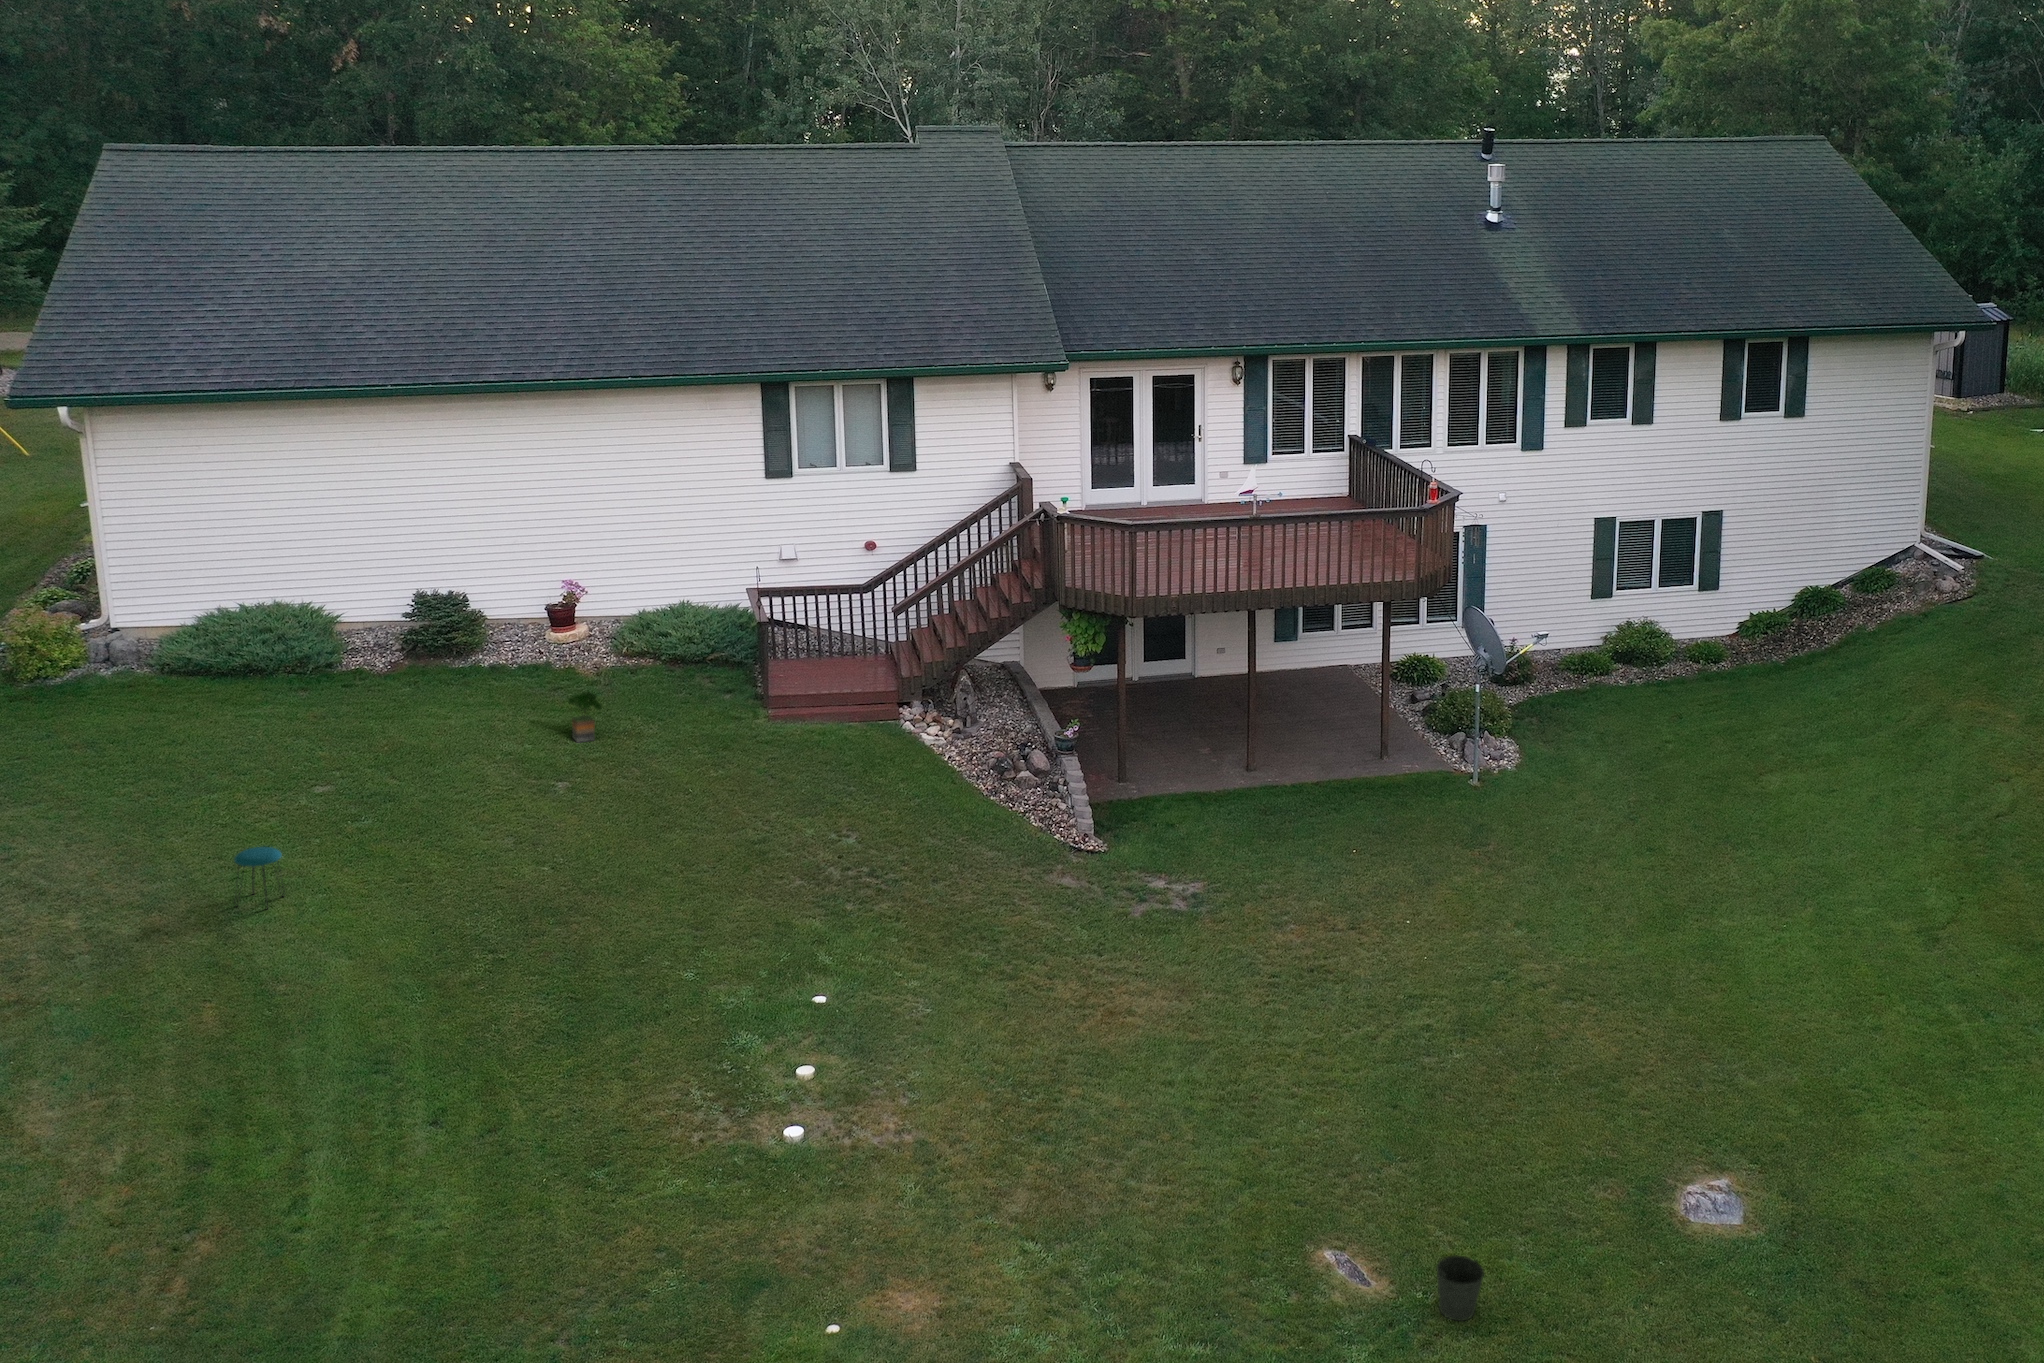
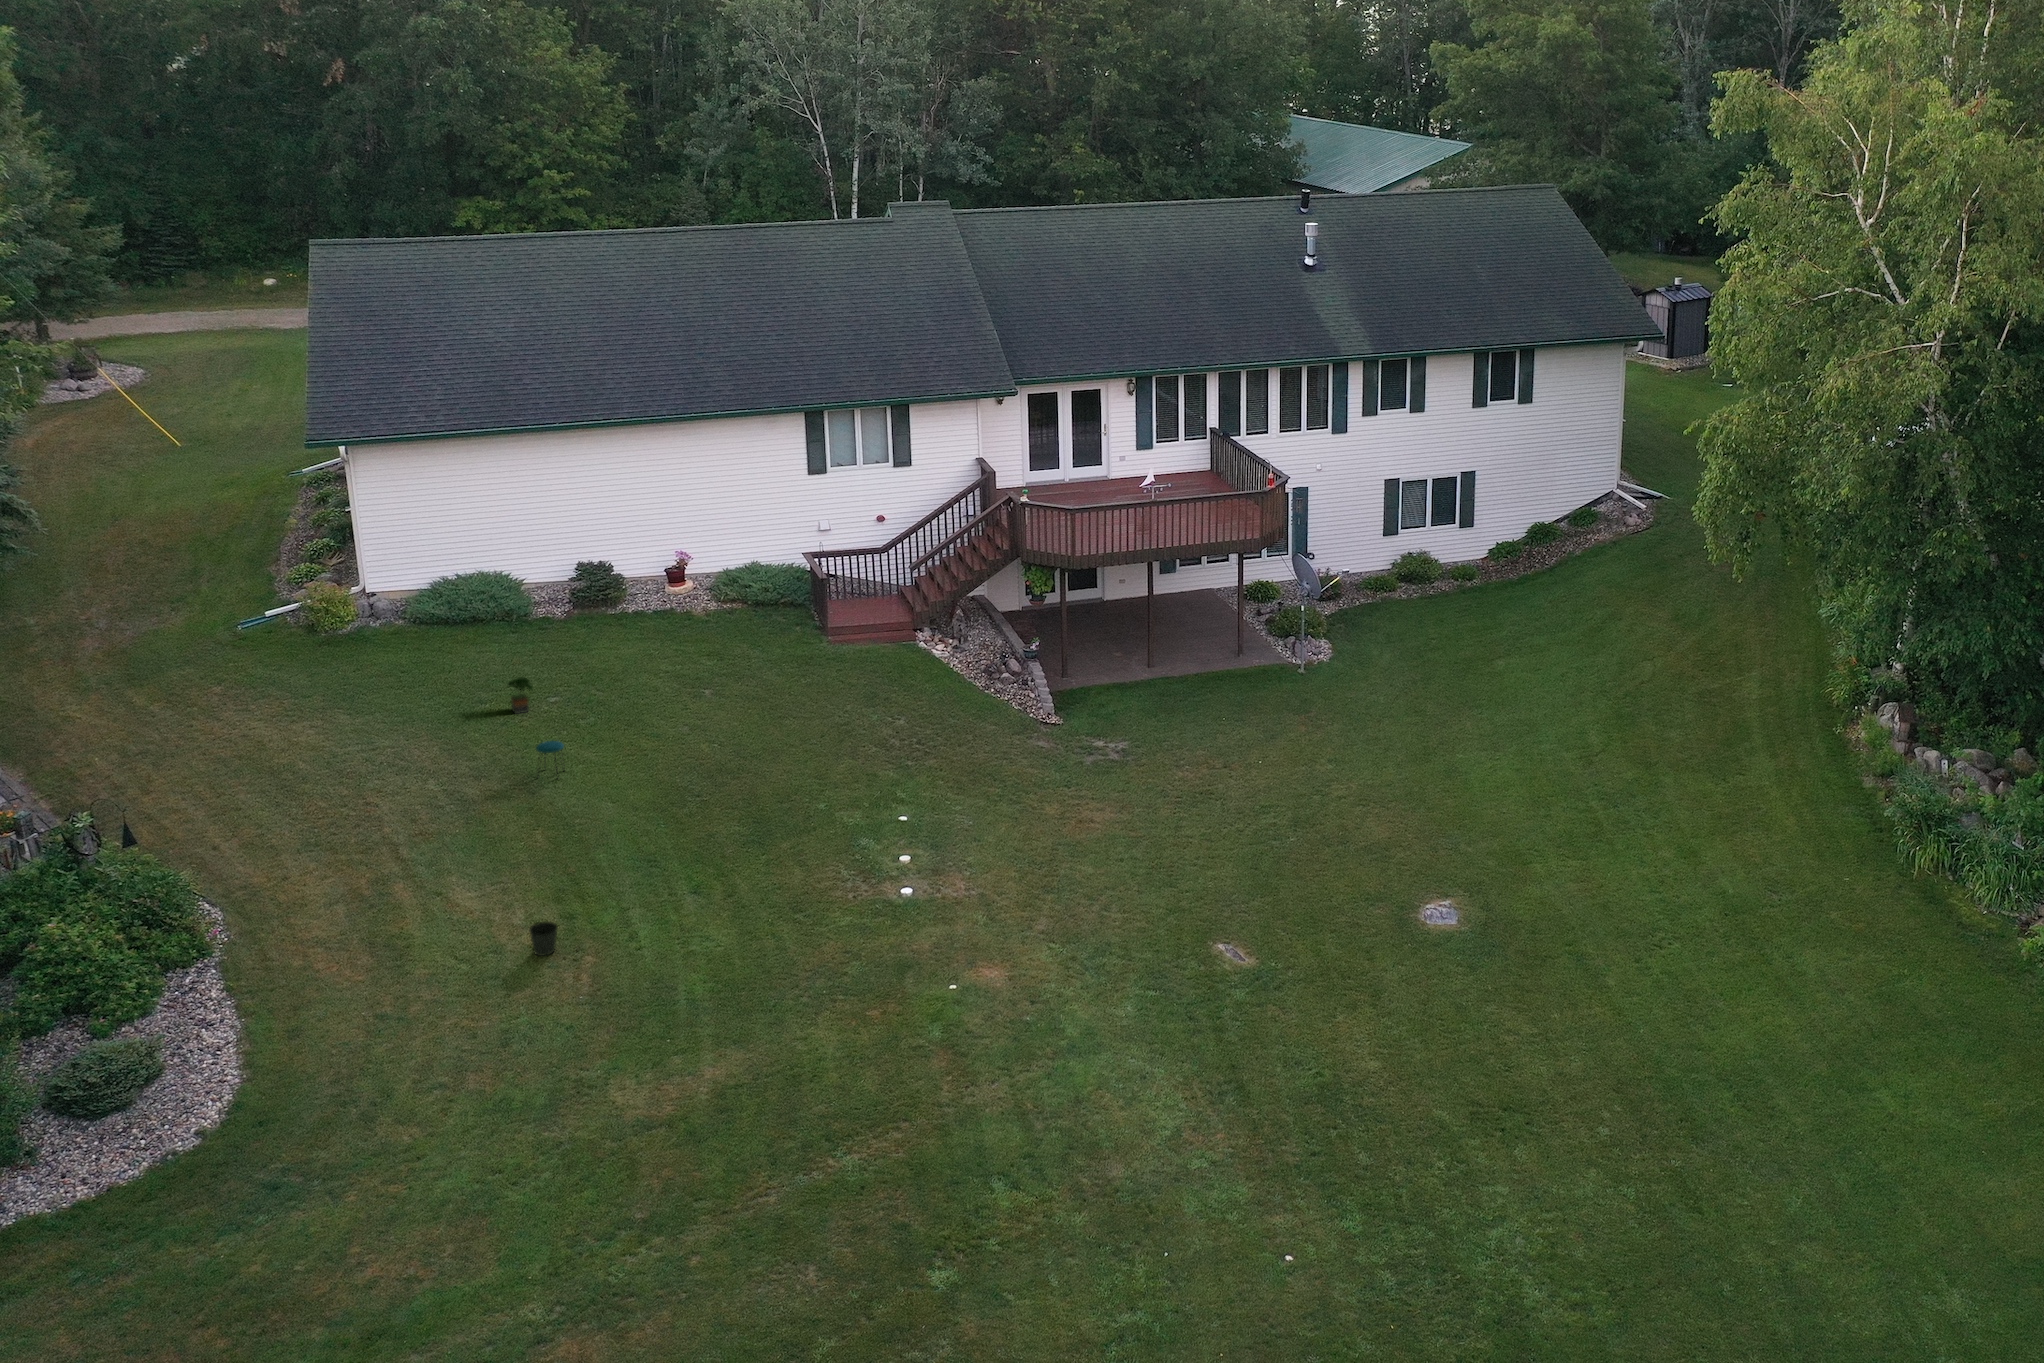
potted tree: present [568,692,602,742] -> present [508,677,533,714]
bucket: present [1436,1255,1484,1321] -> present [529,922,558,956]

